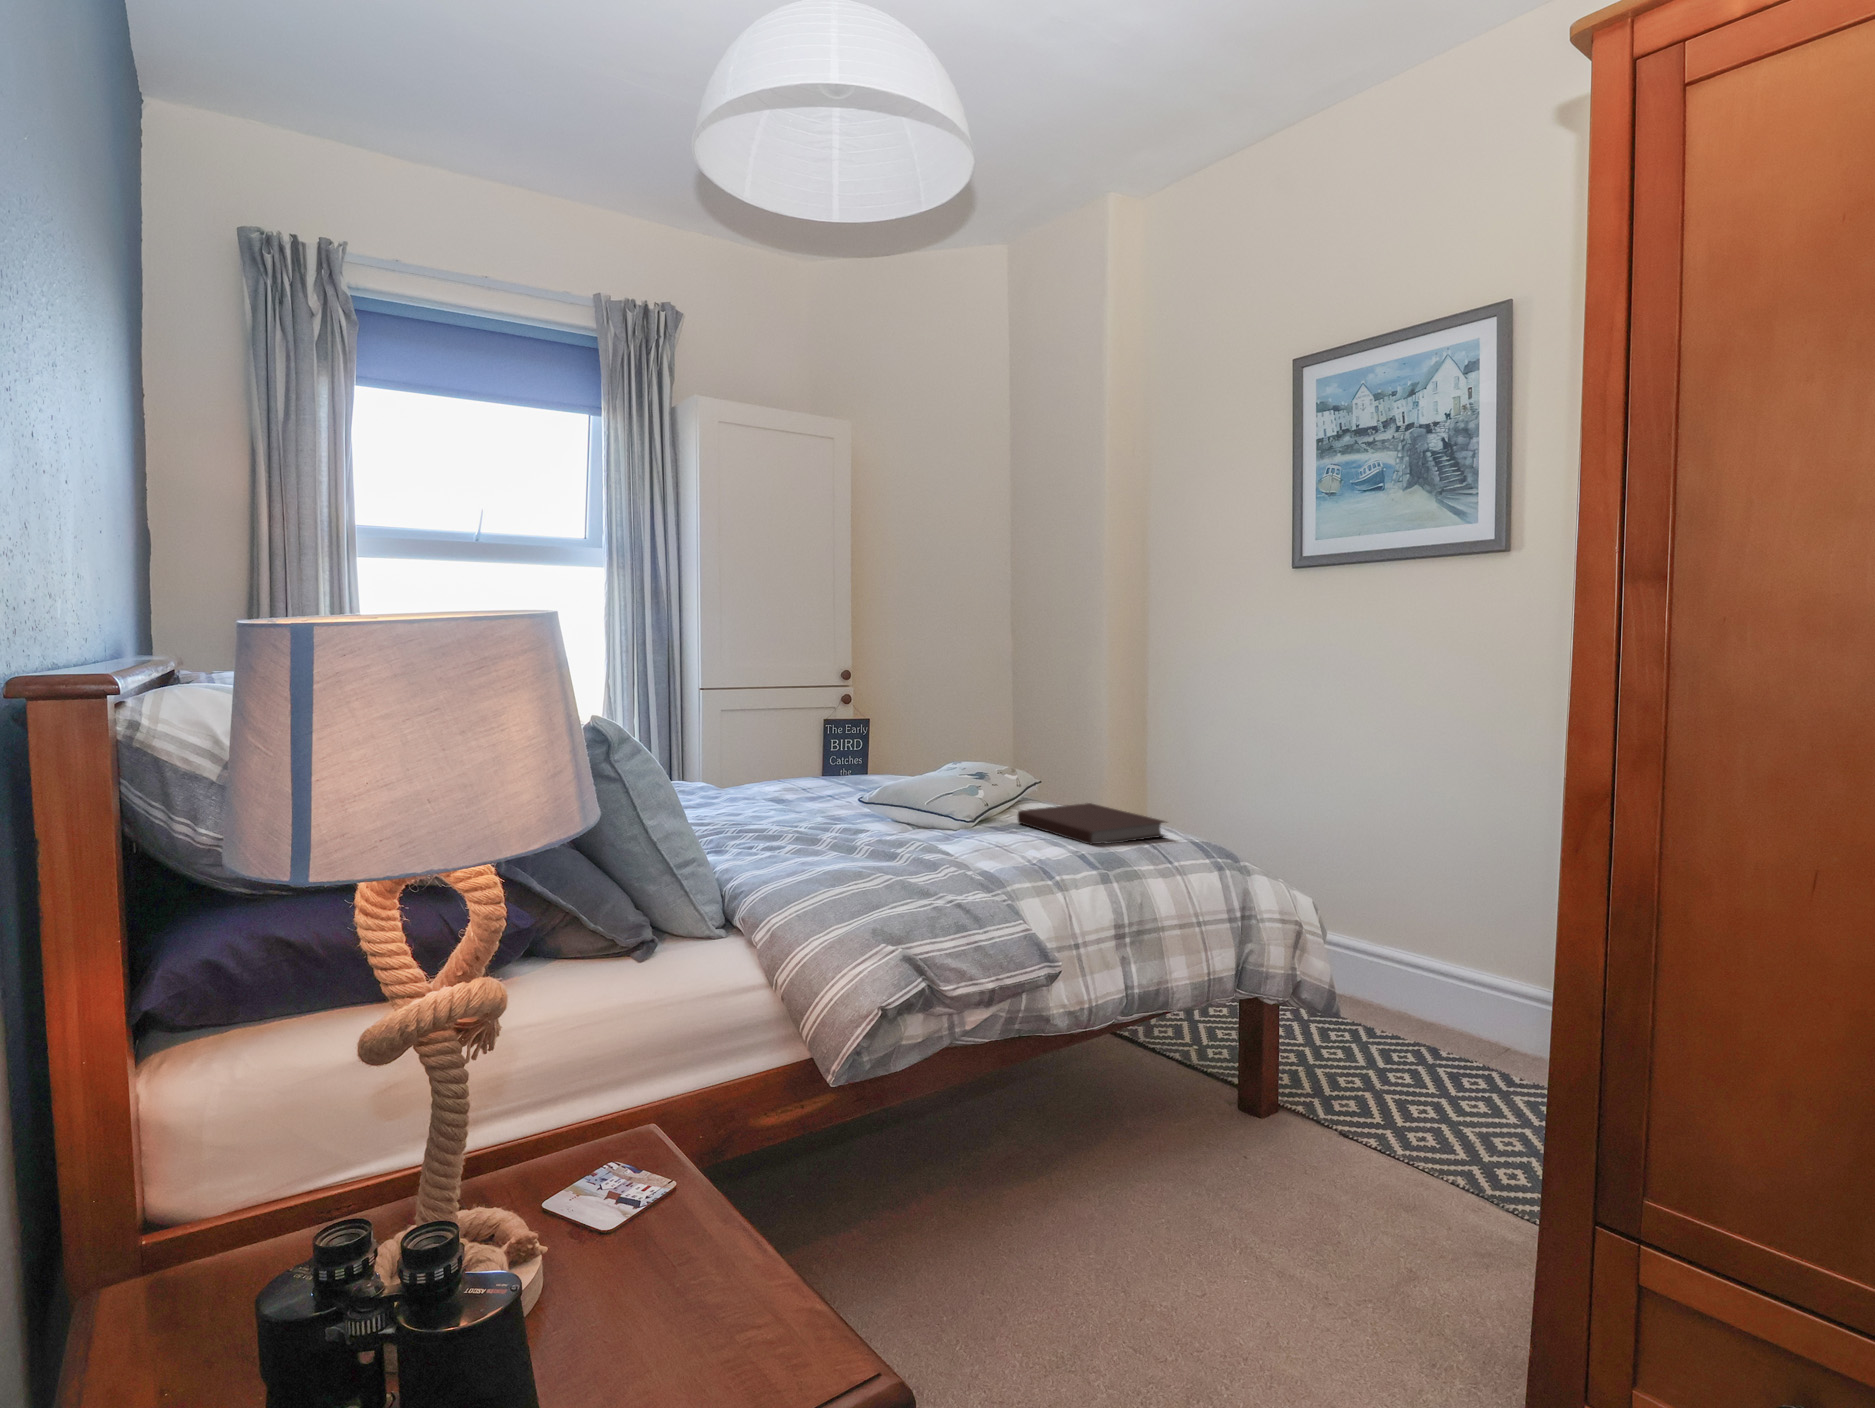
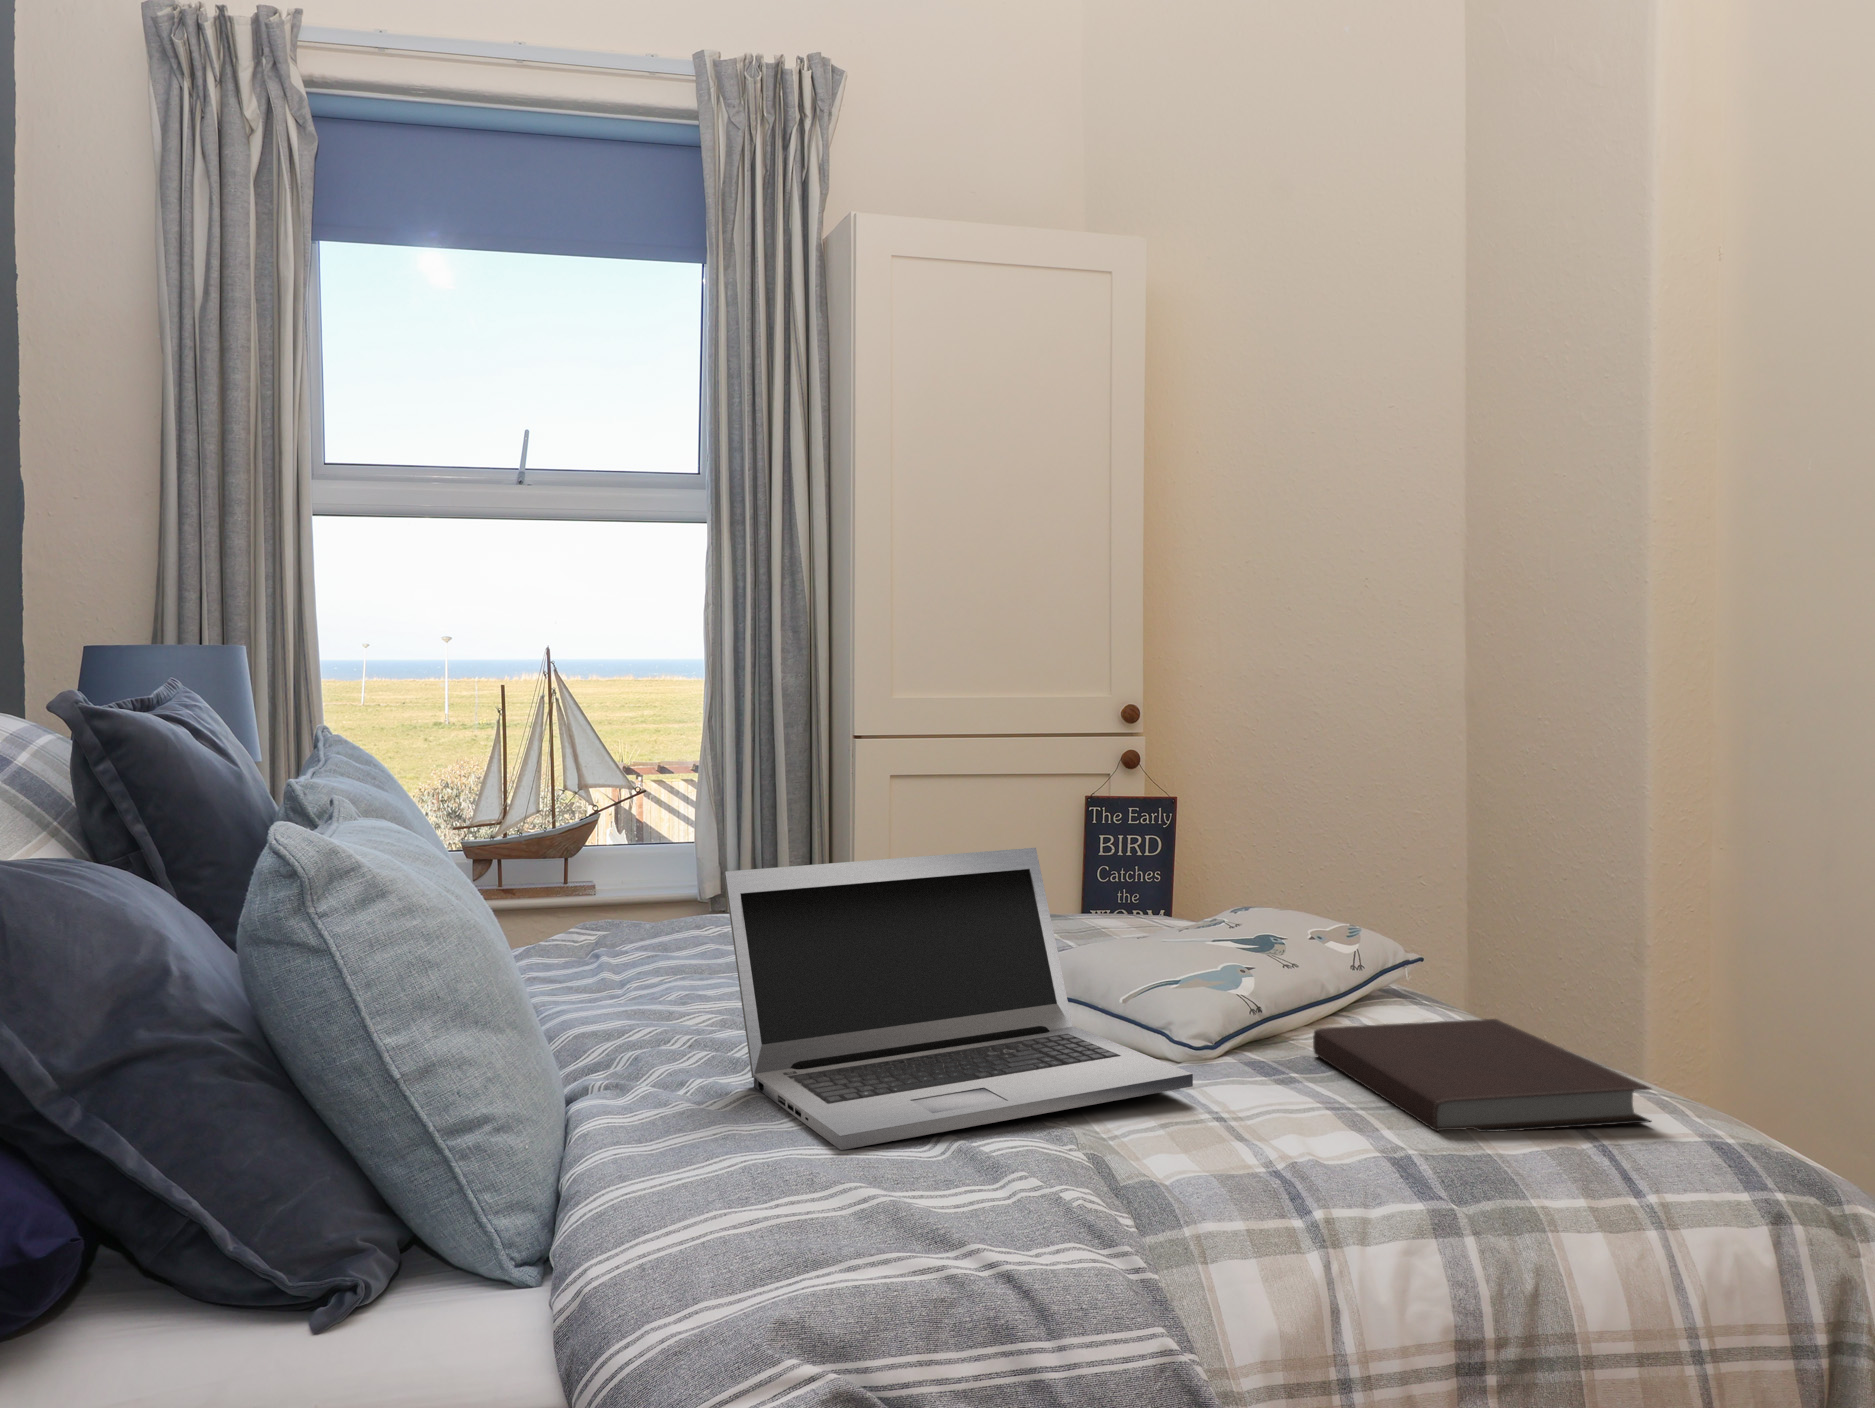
laptop: none [752,730,985,867] -> present [724,848,1193,1150]

